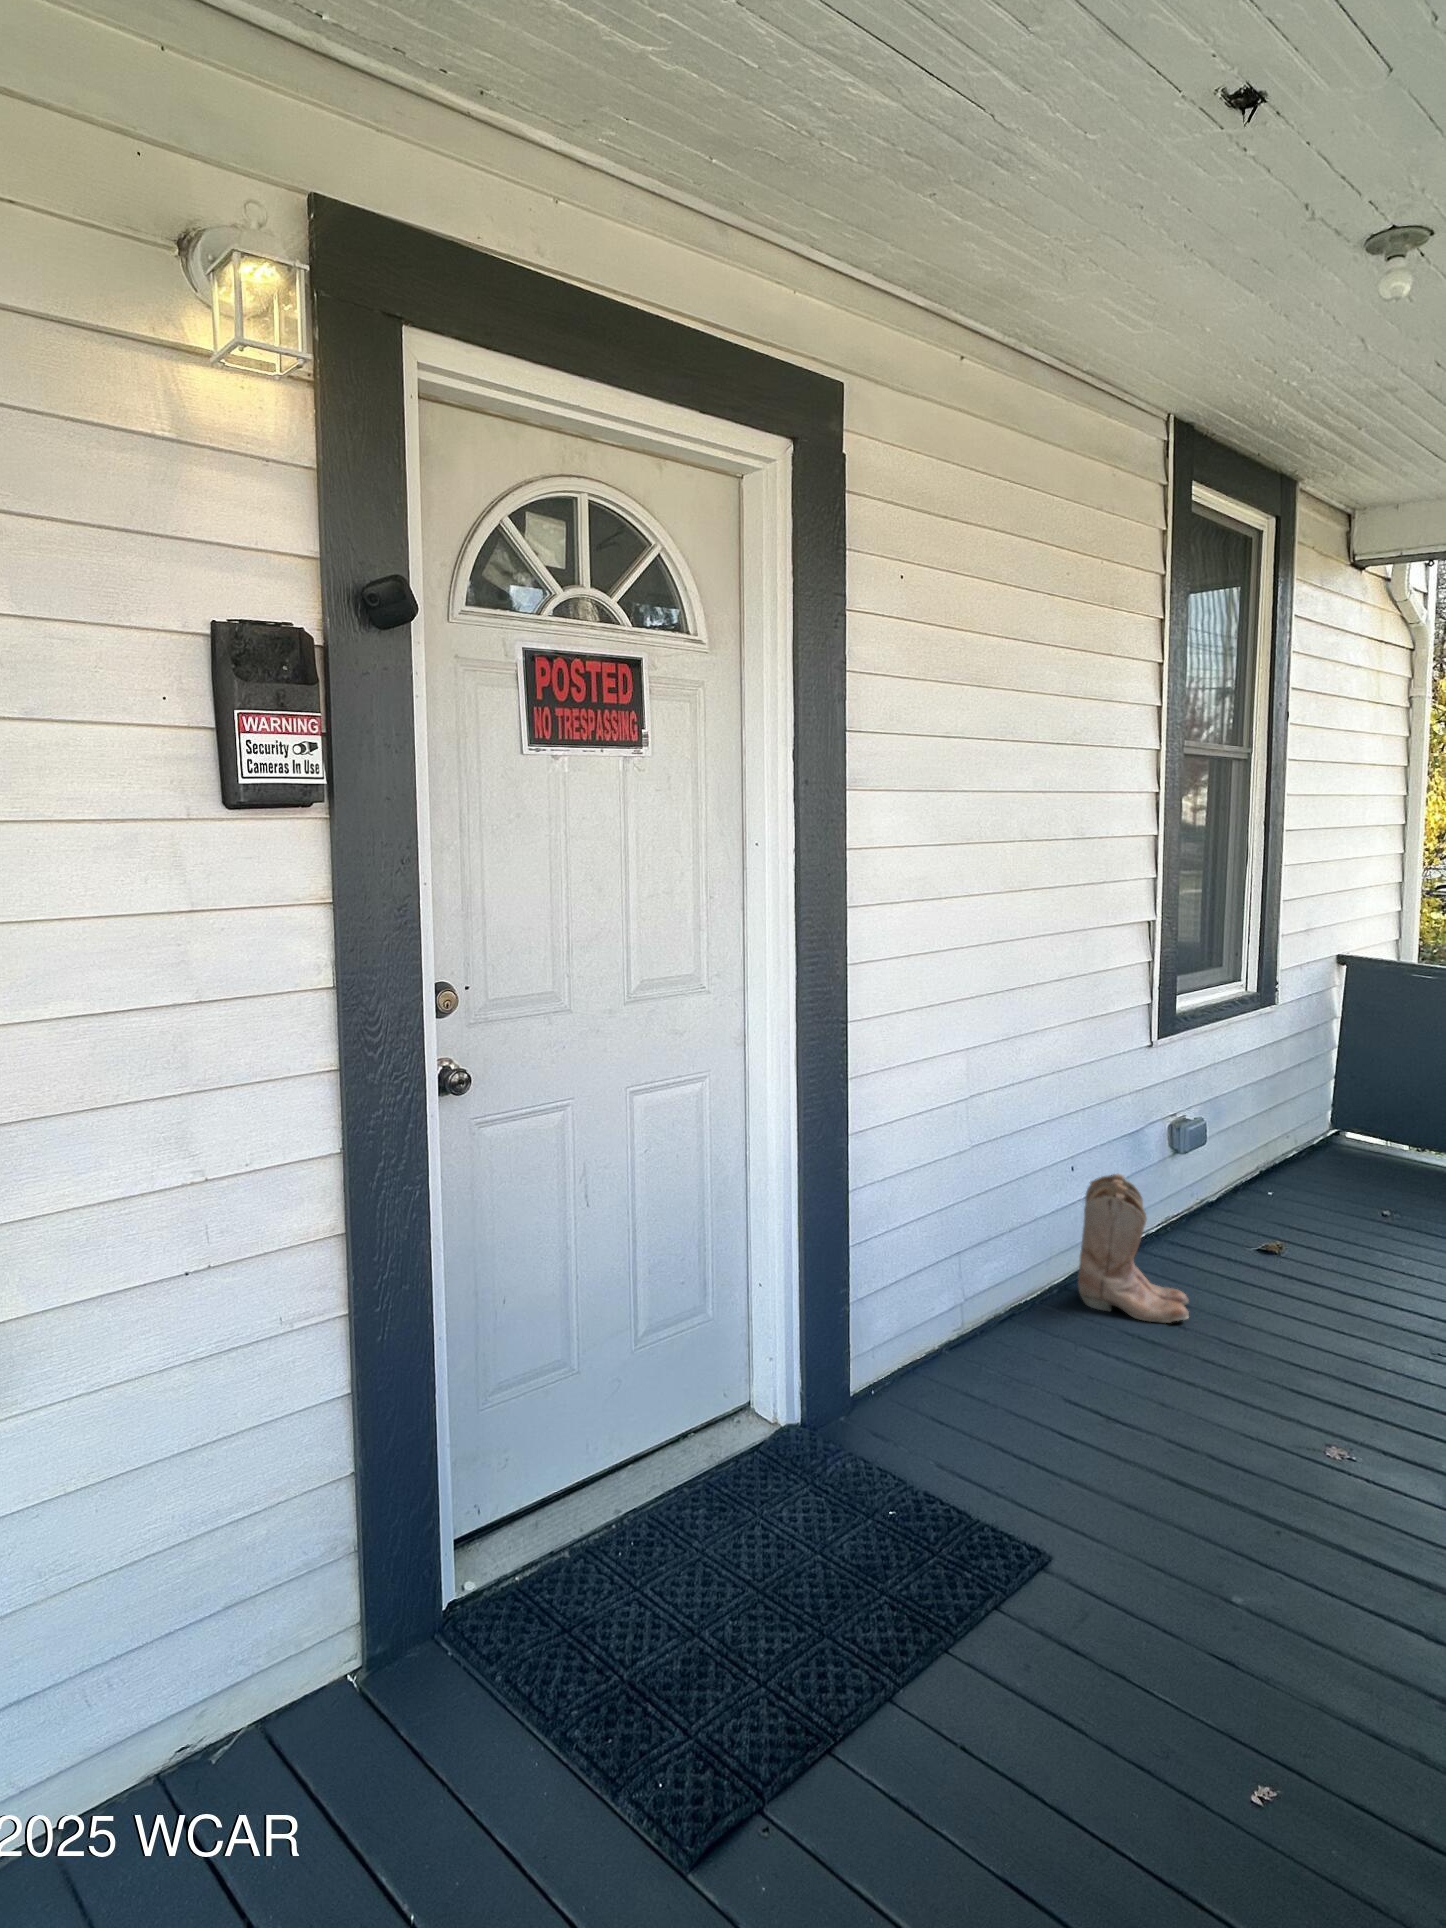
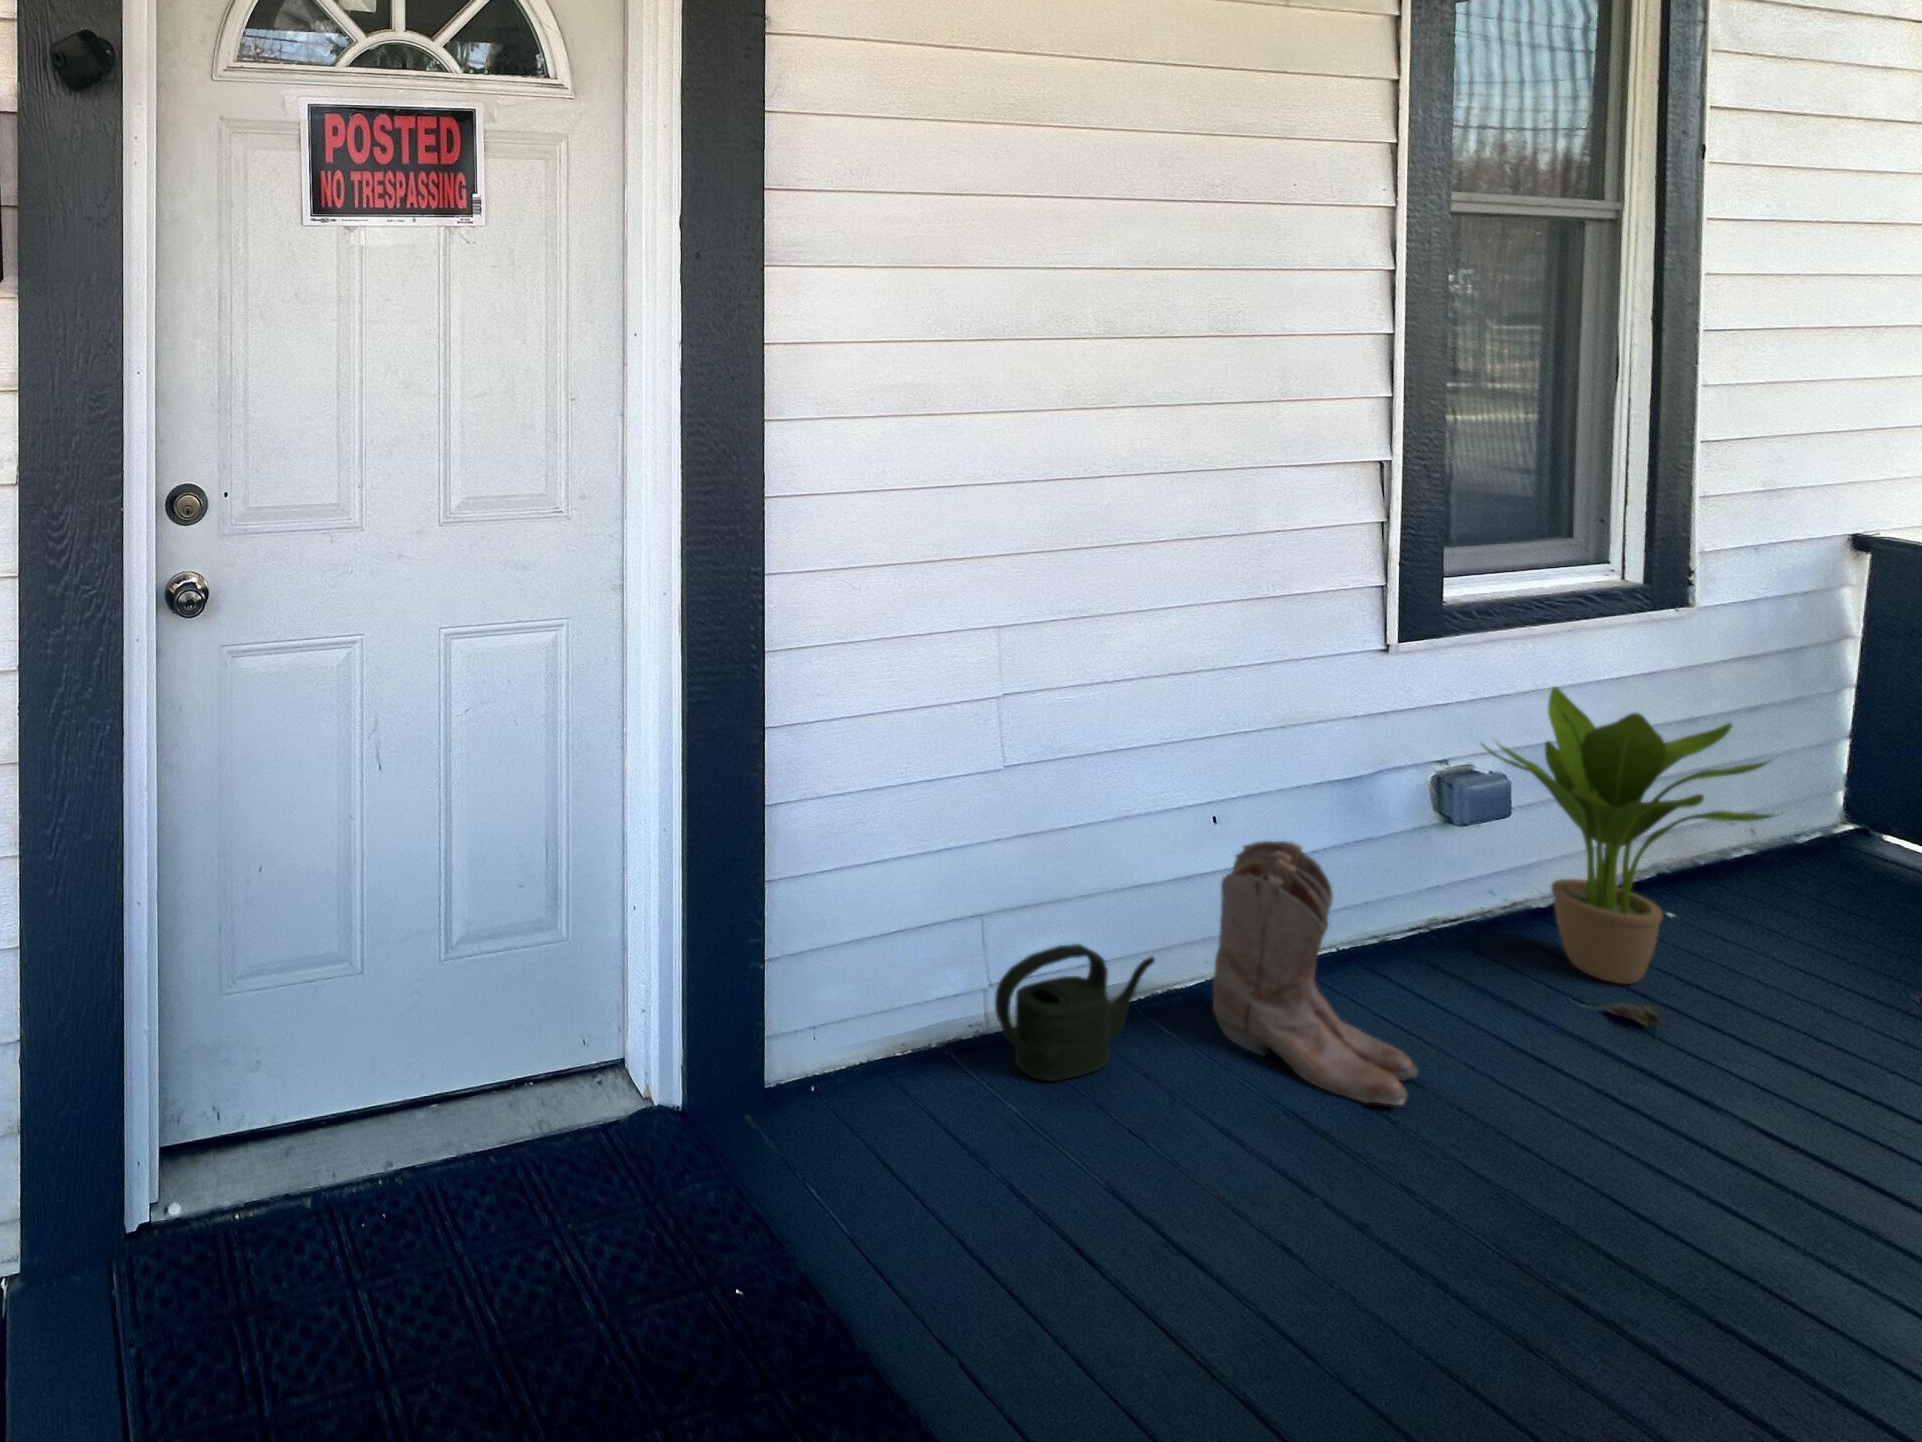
potted plant: none [1198,1061,1343,1235] -> present [1482,687,1773,984]
watering can: none [974,1260,1053,1353] -> present [995,944,1155,1081]

